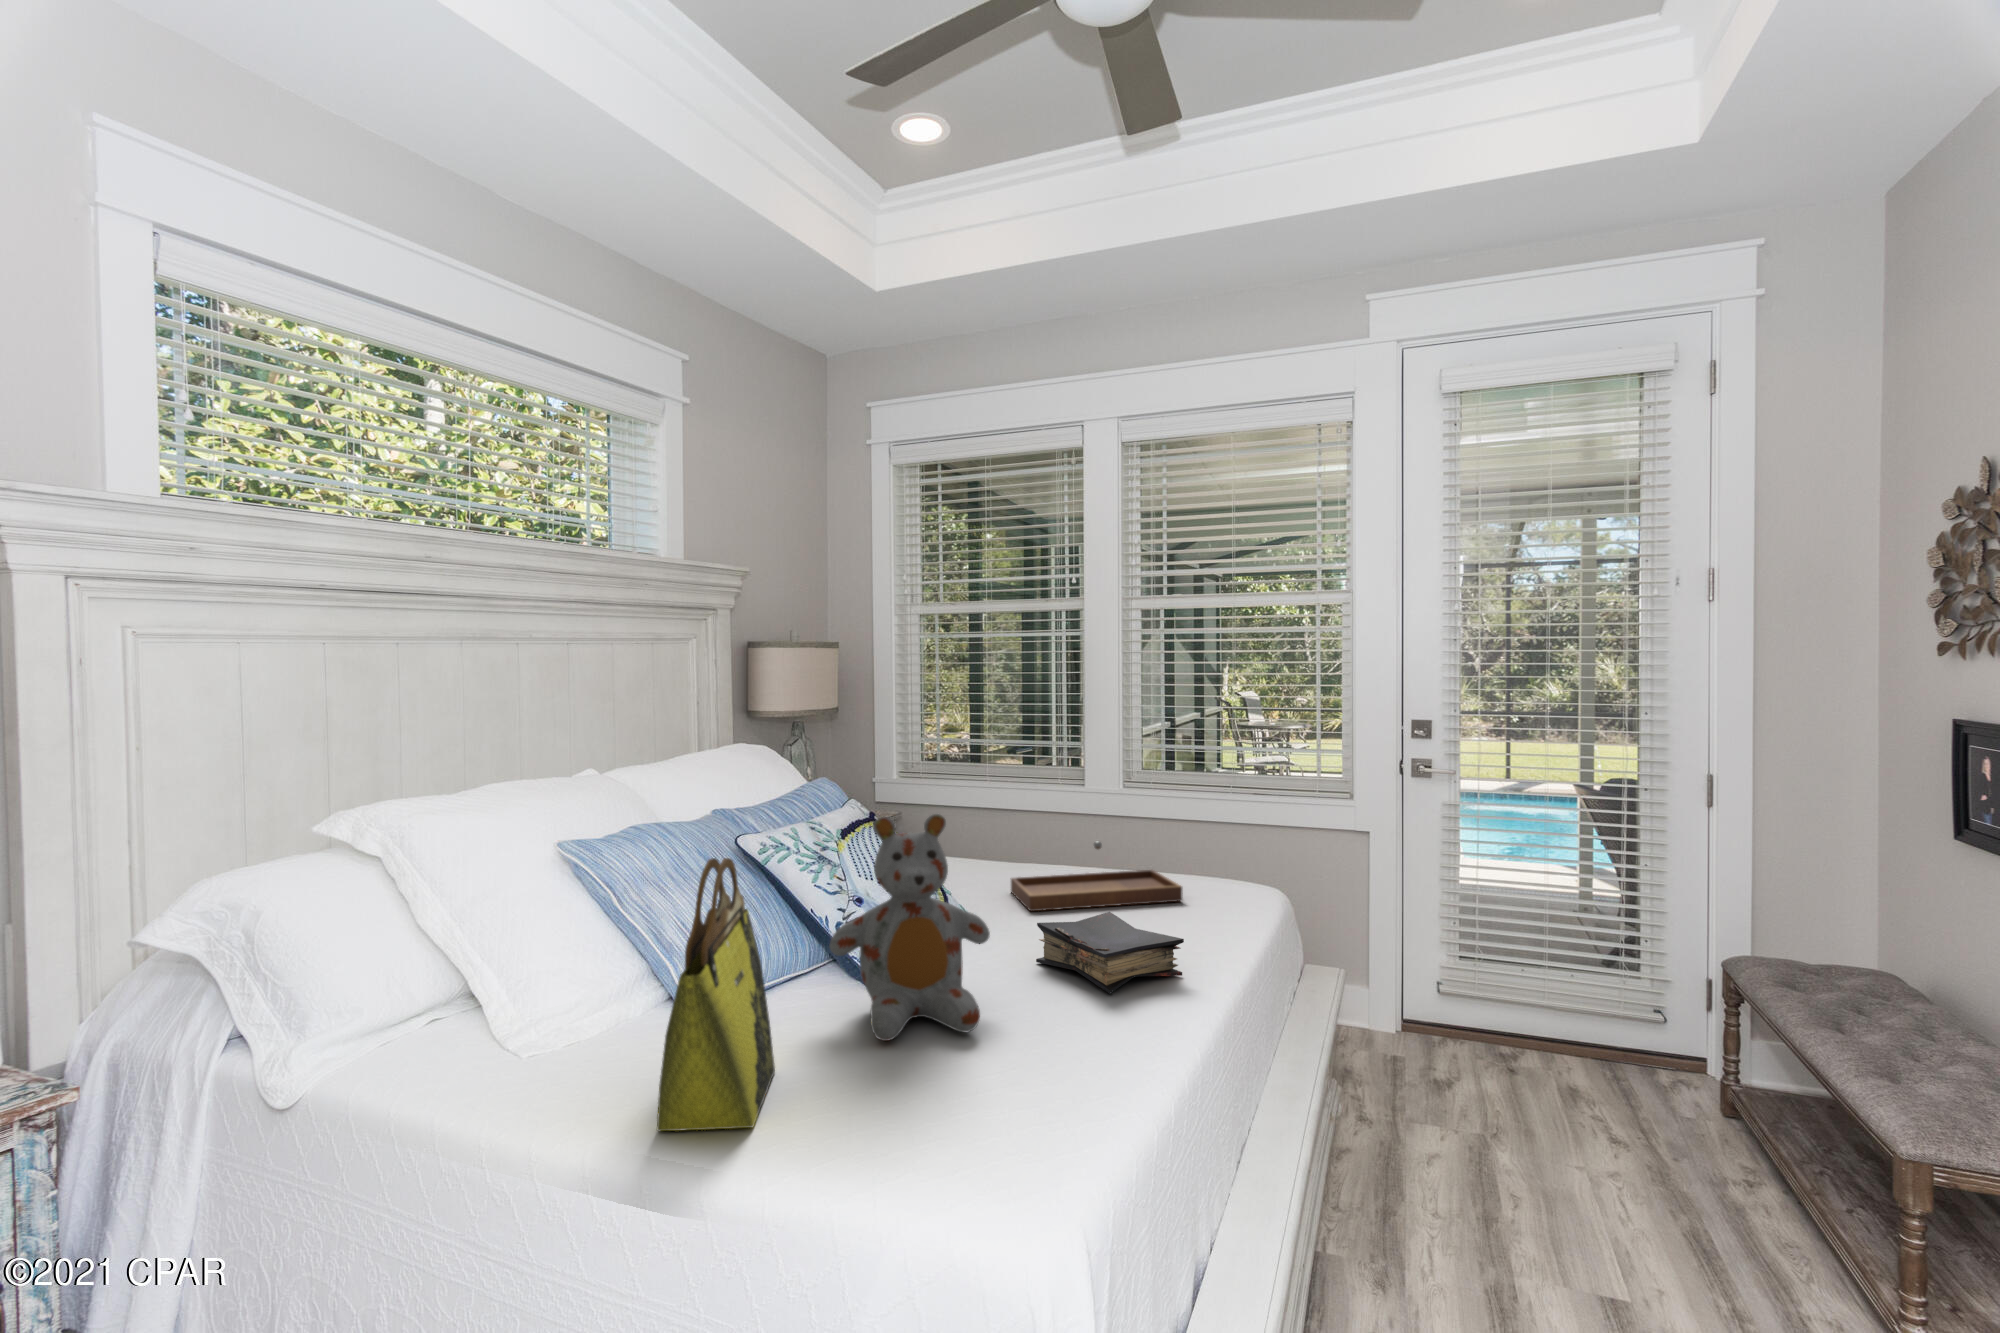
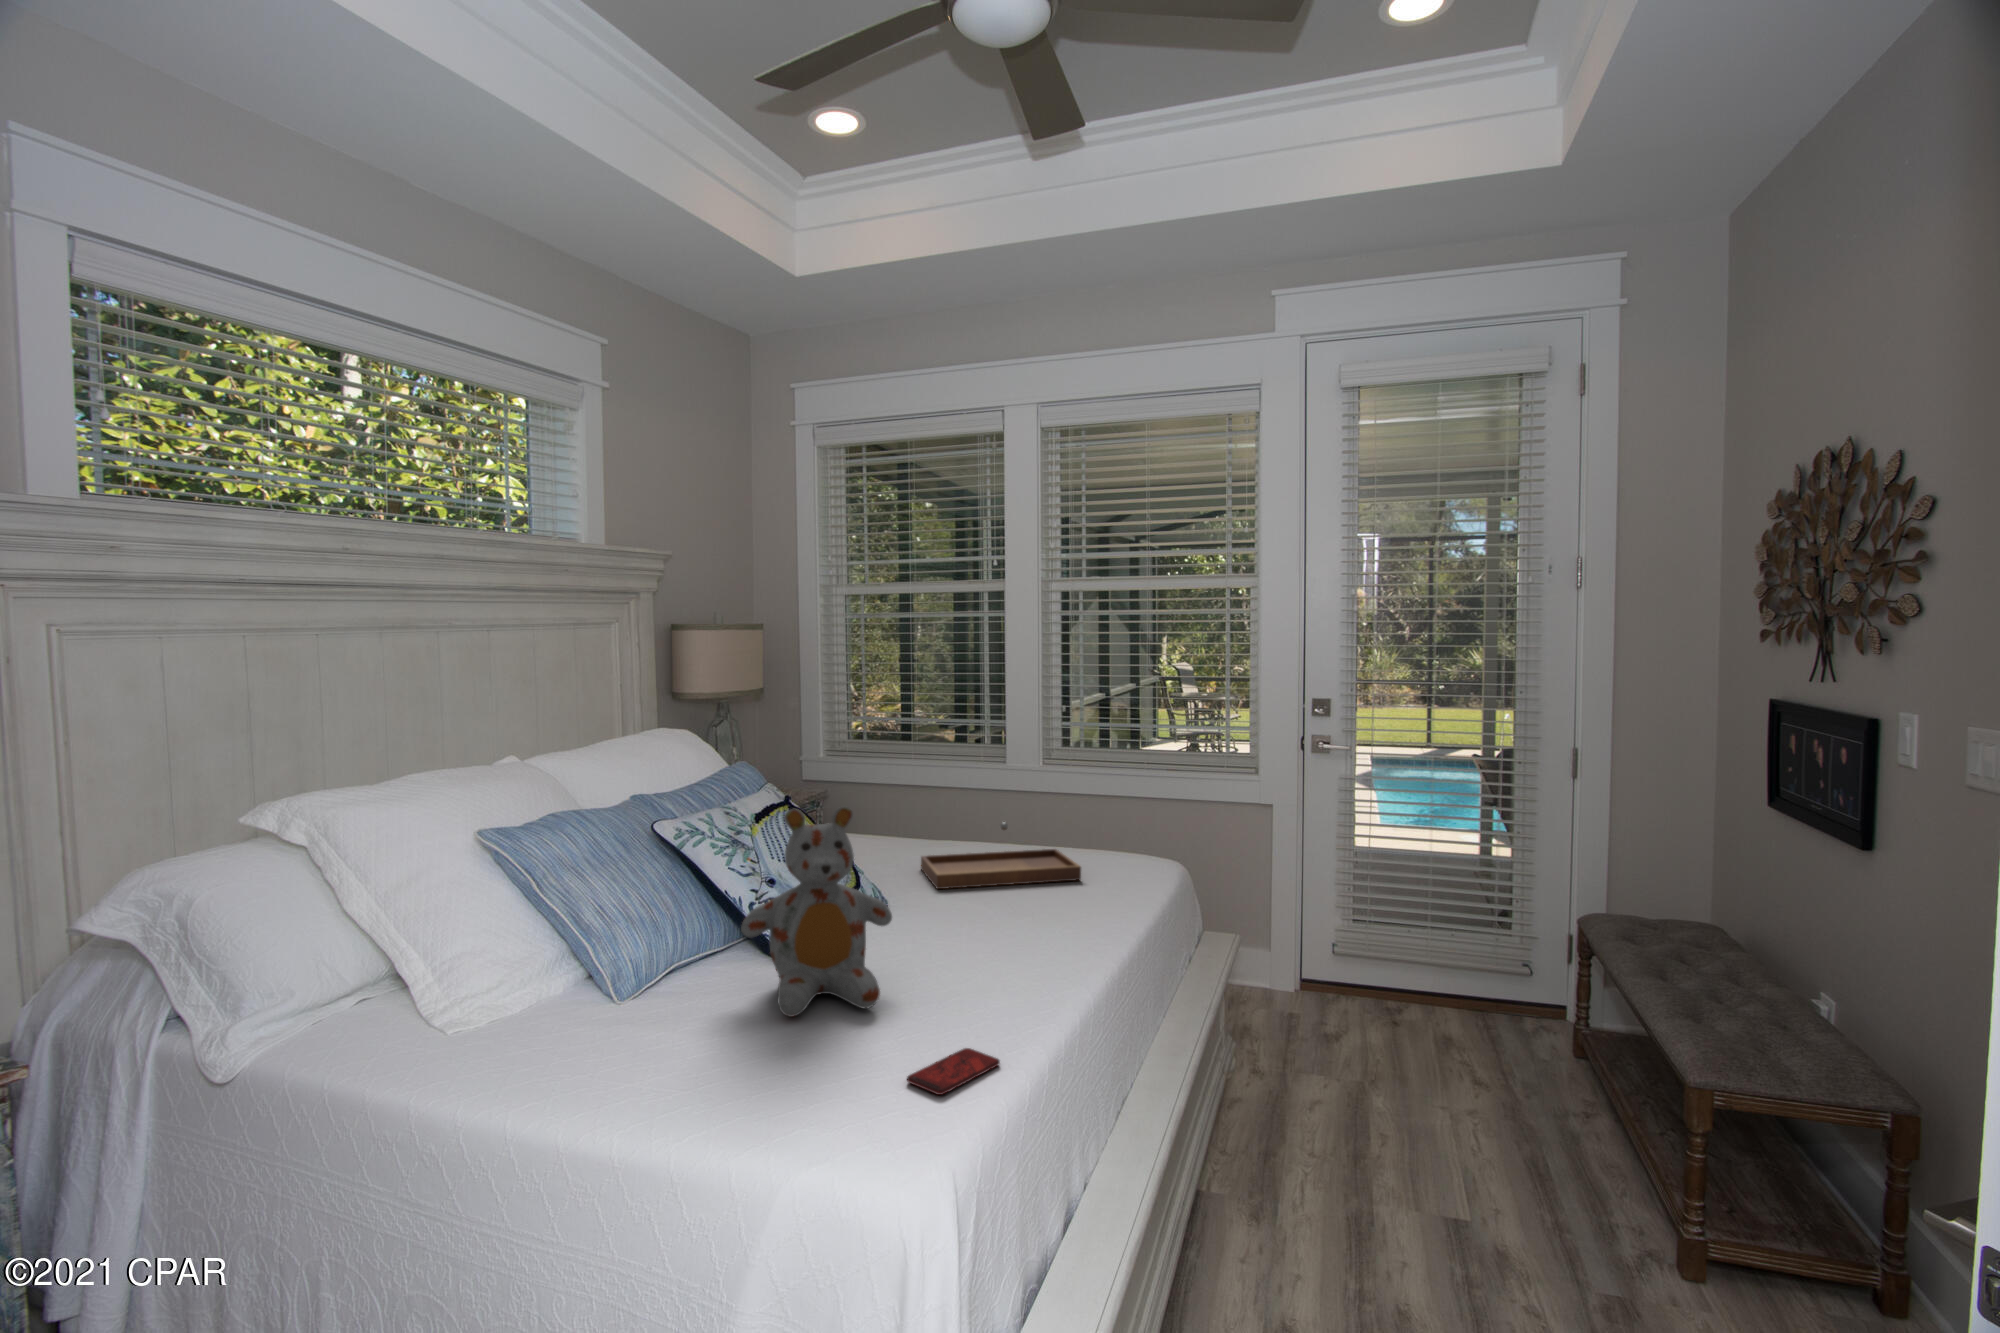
tote bag: present [657,858,775,1131] -> none [575,853,687,1102]
book: present [1036,912,1184,994] -> none [938,893,1073,972]
smartphone: none [1017,1074,1119,1125] -> present [907,1048,1000,1095]

